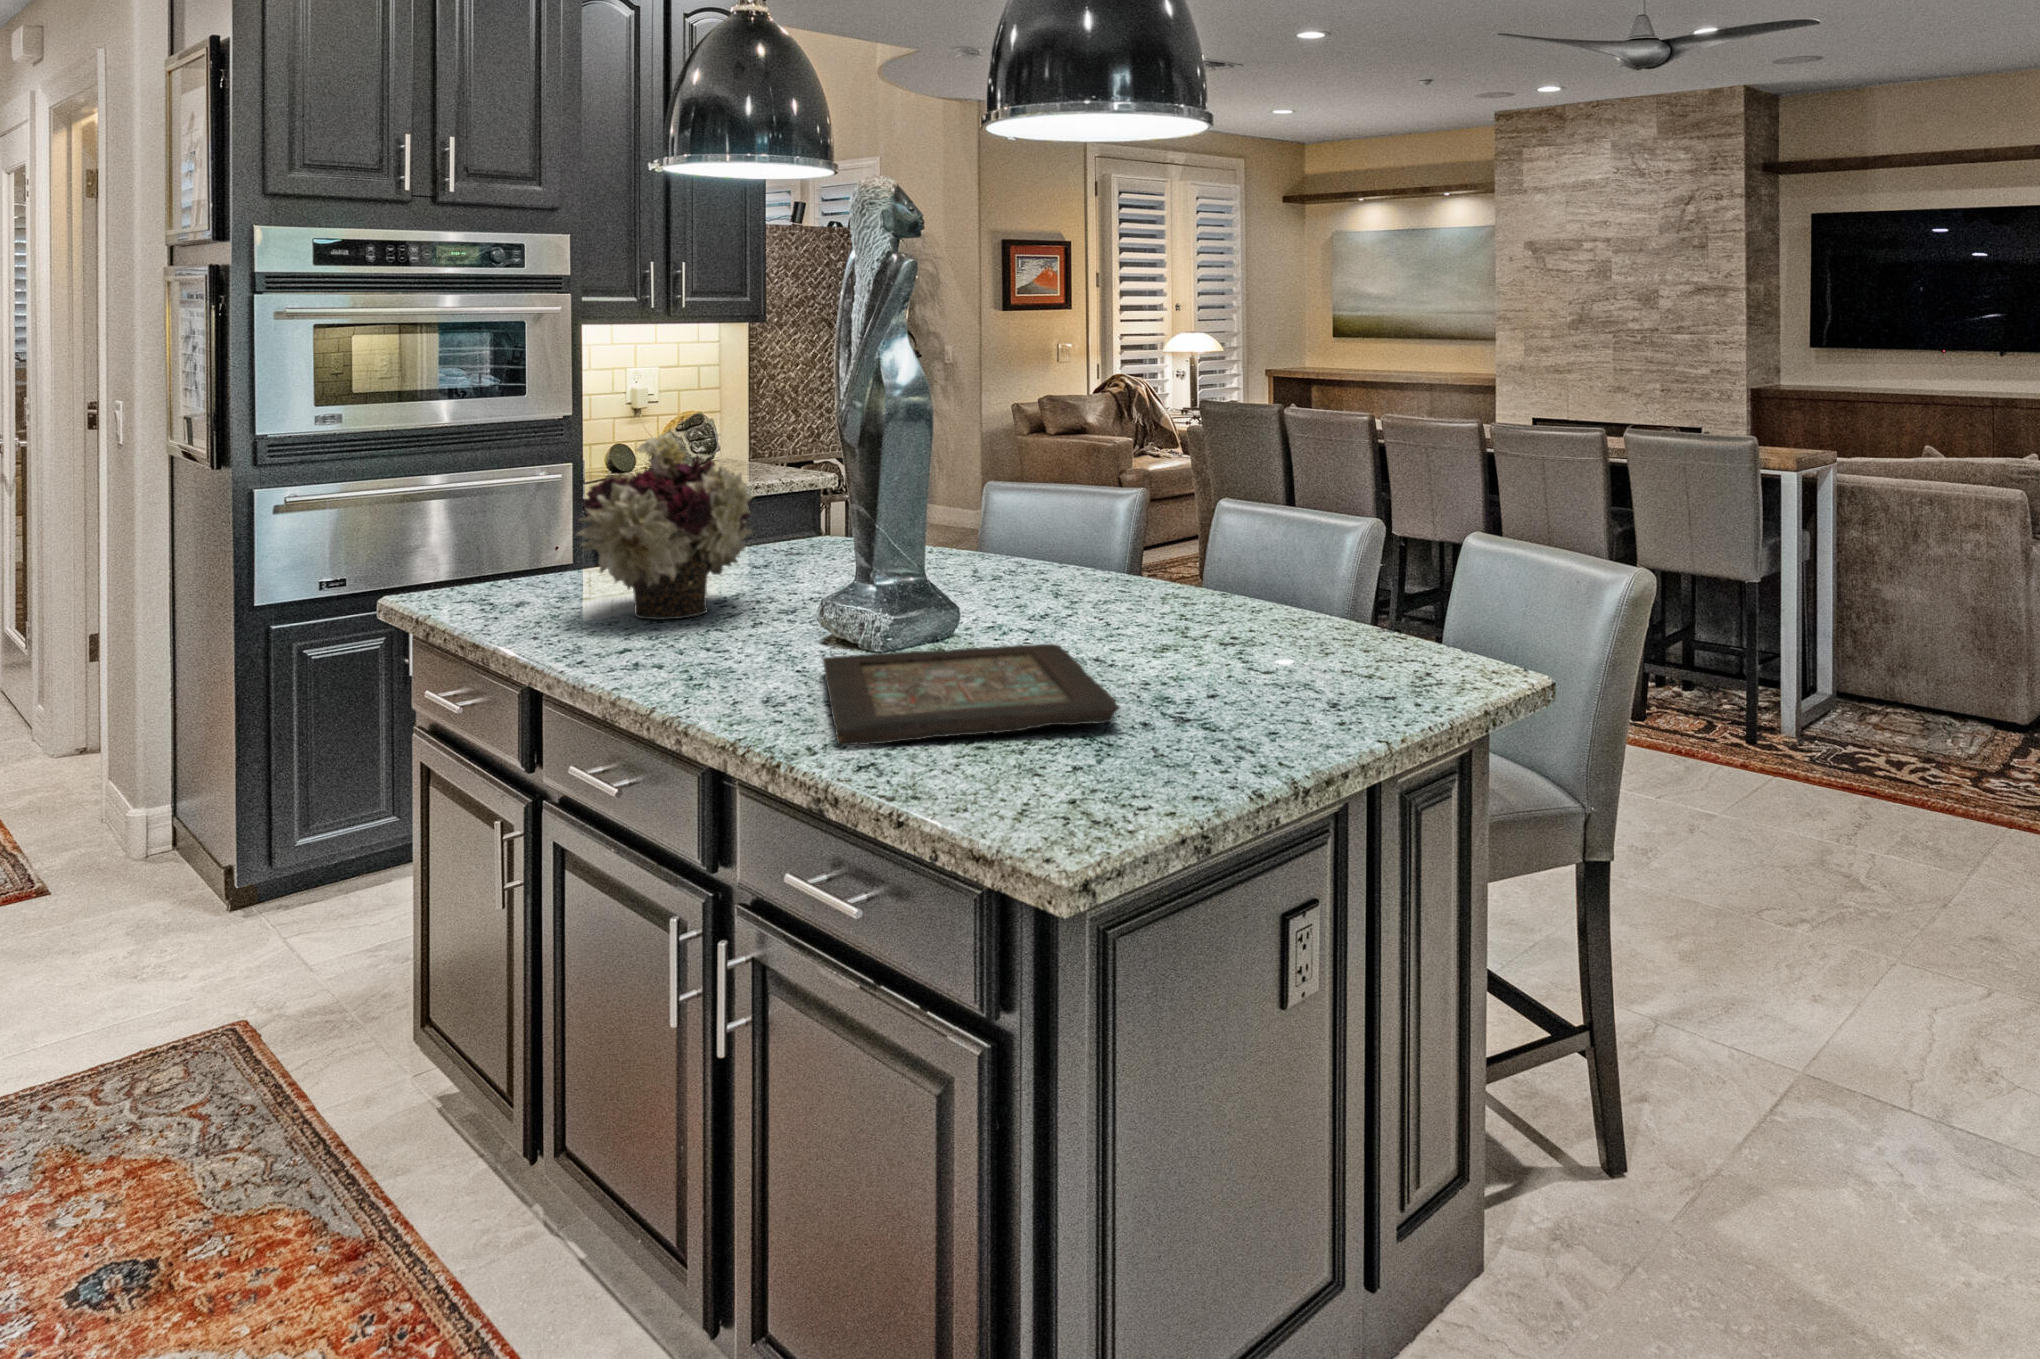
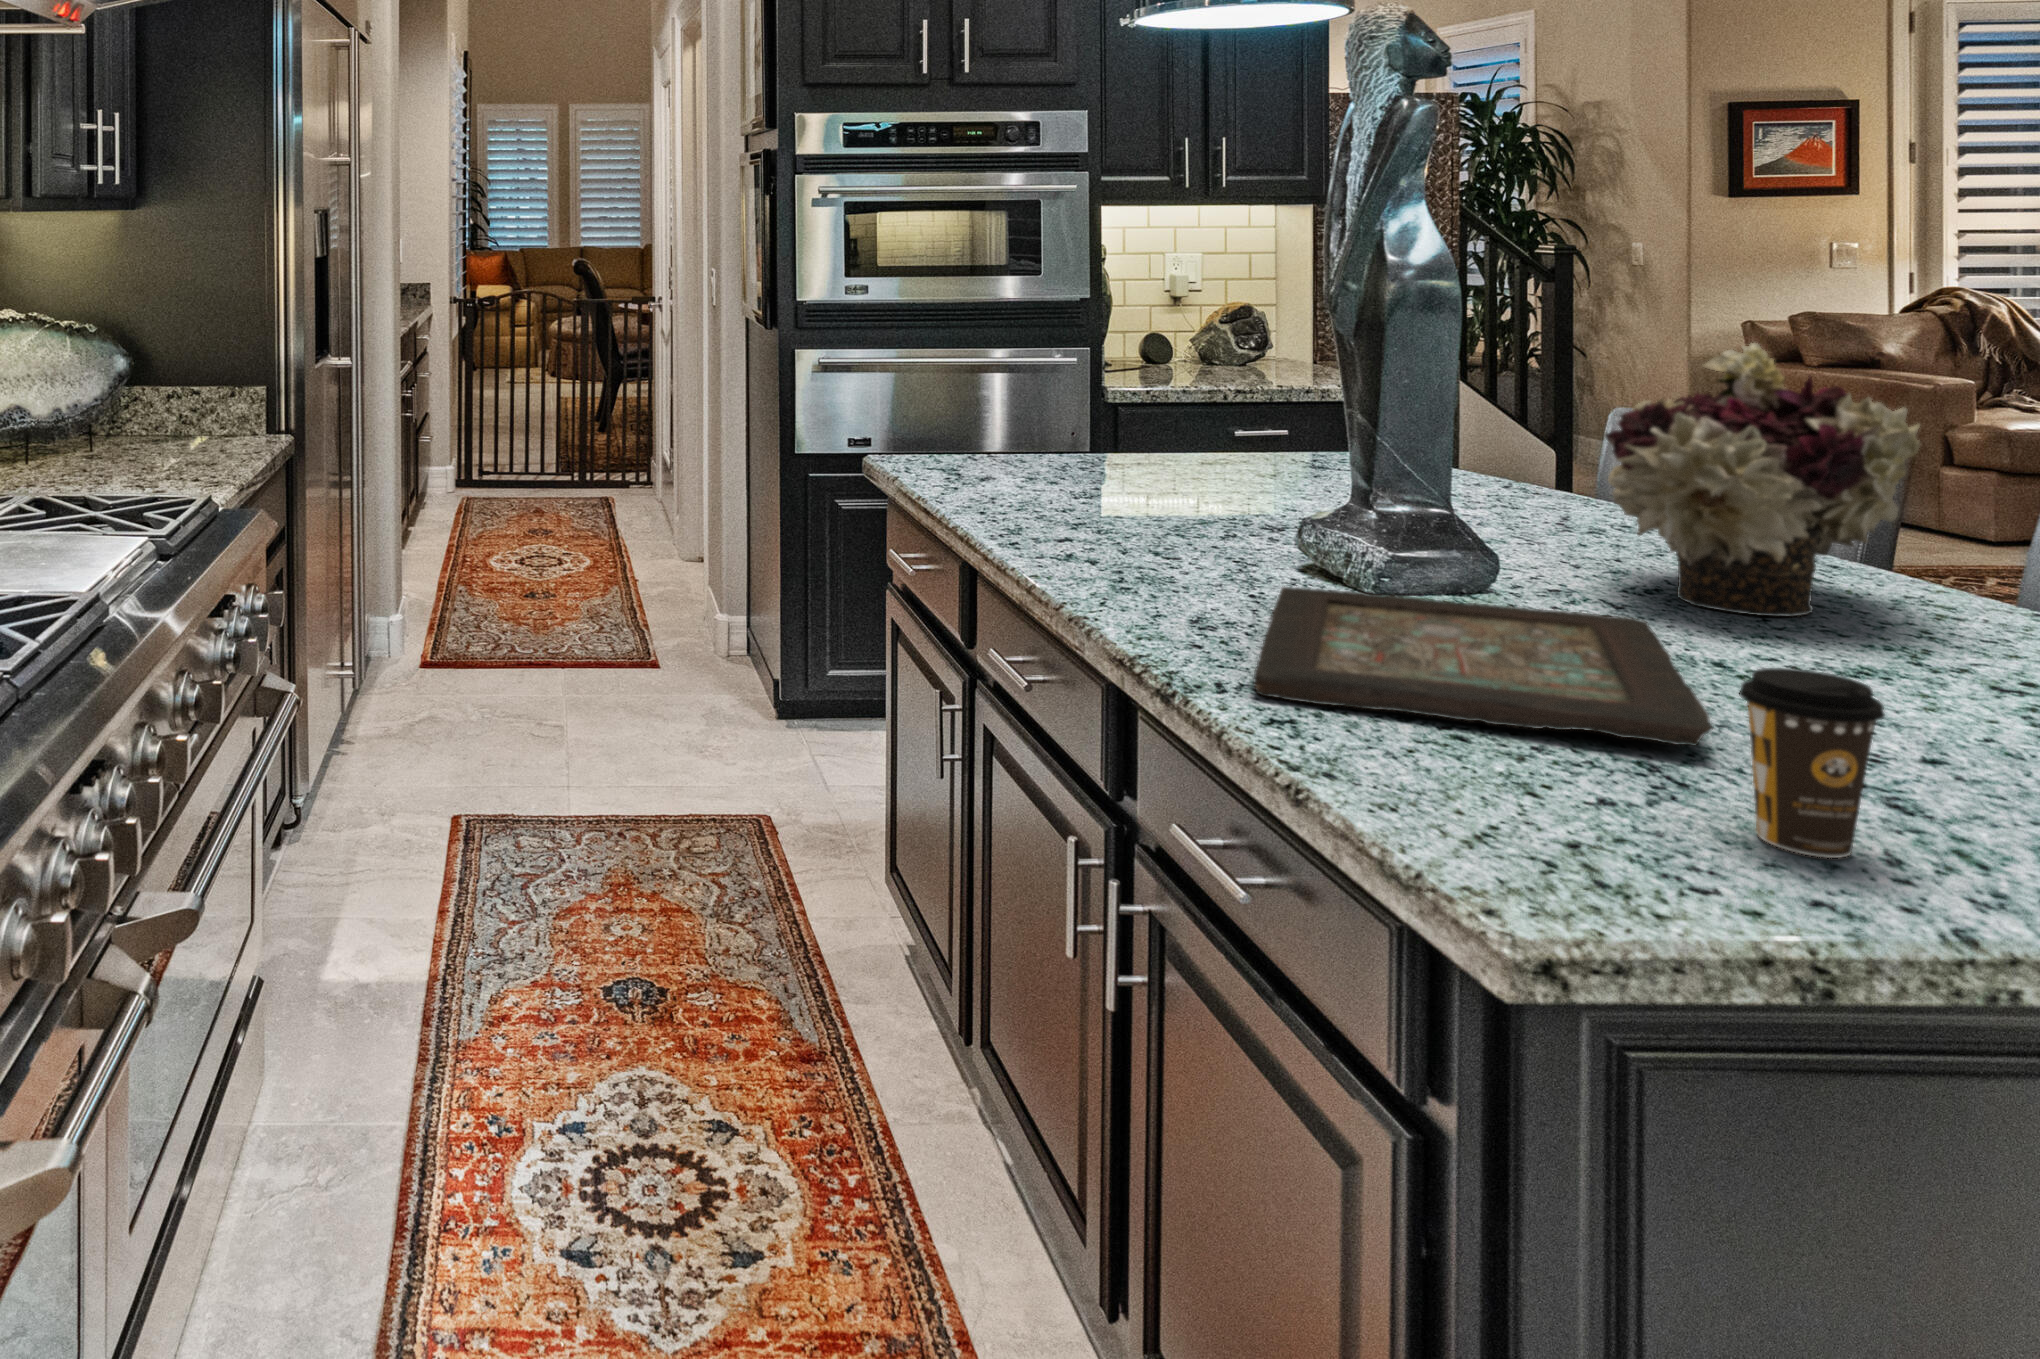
flower arrangement: present [577,433,753,620] -> present [1605,343,1920,617]
coffee cup: none [1143,656,1213,775] -> present [1739,668,1885,858]

